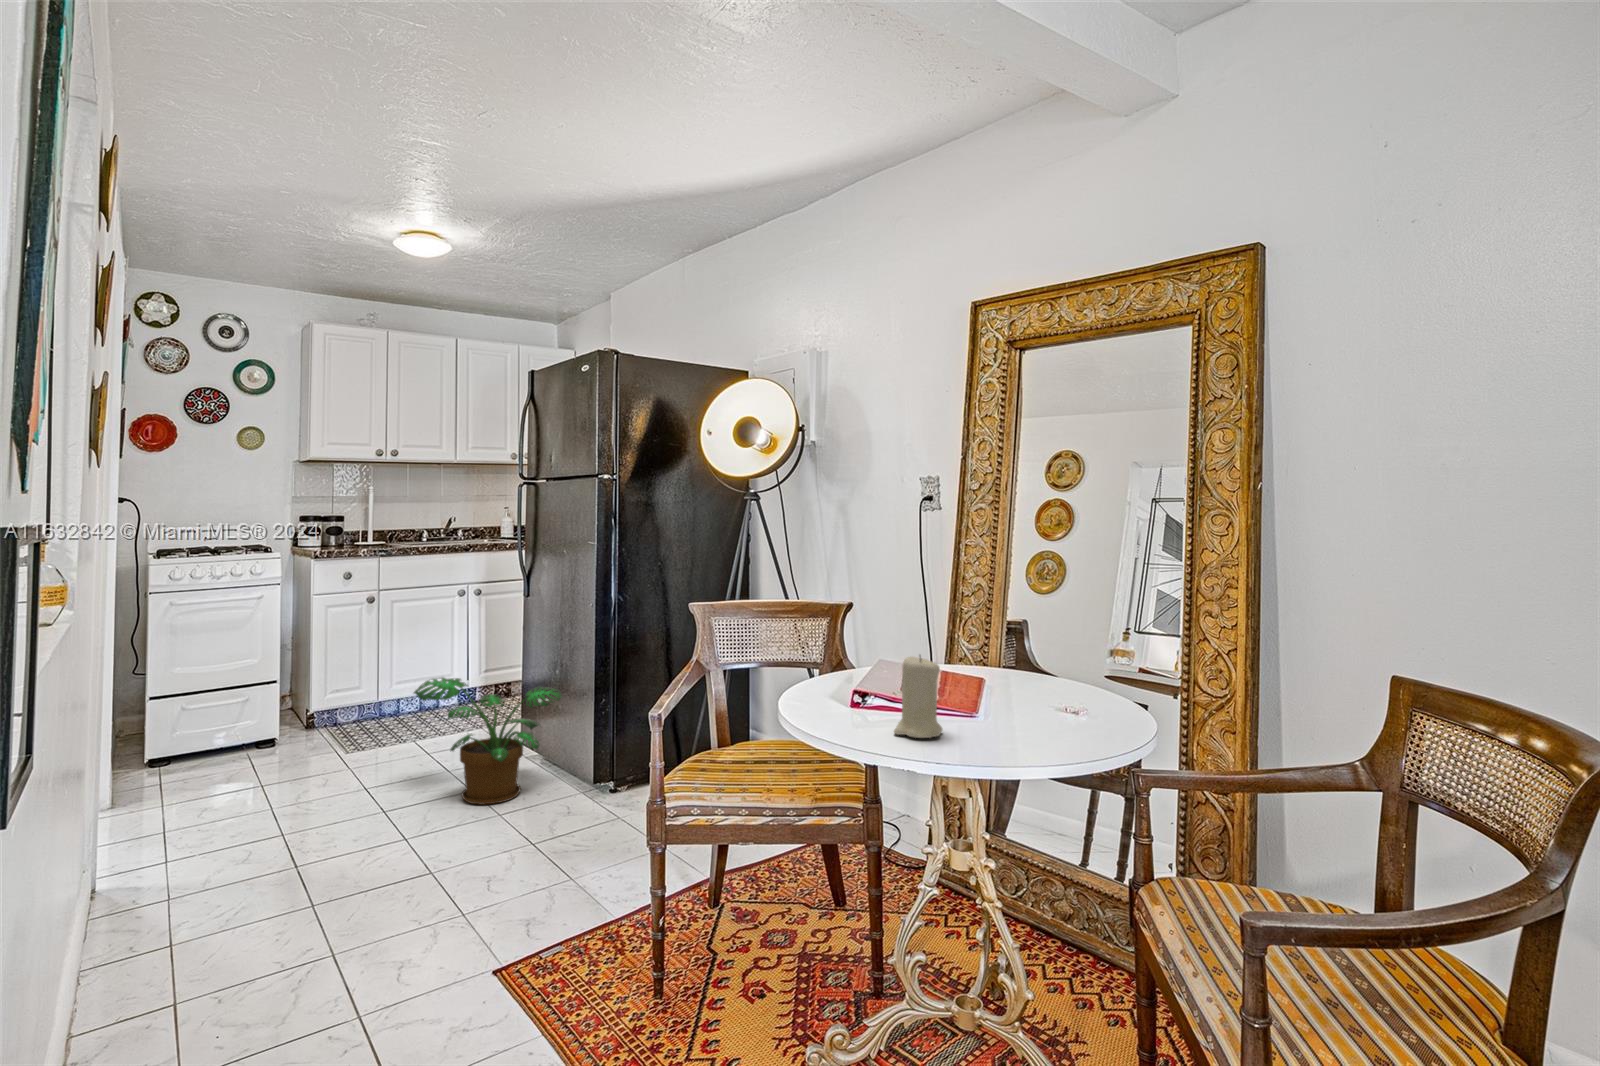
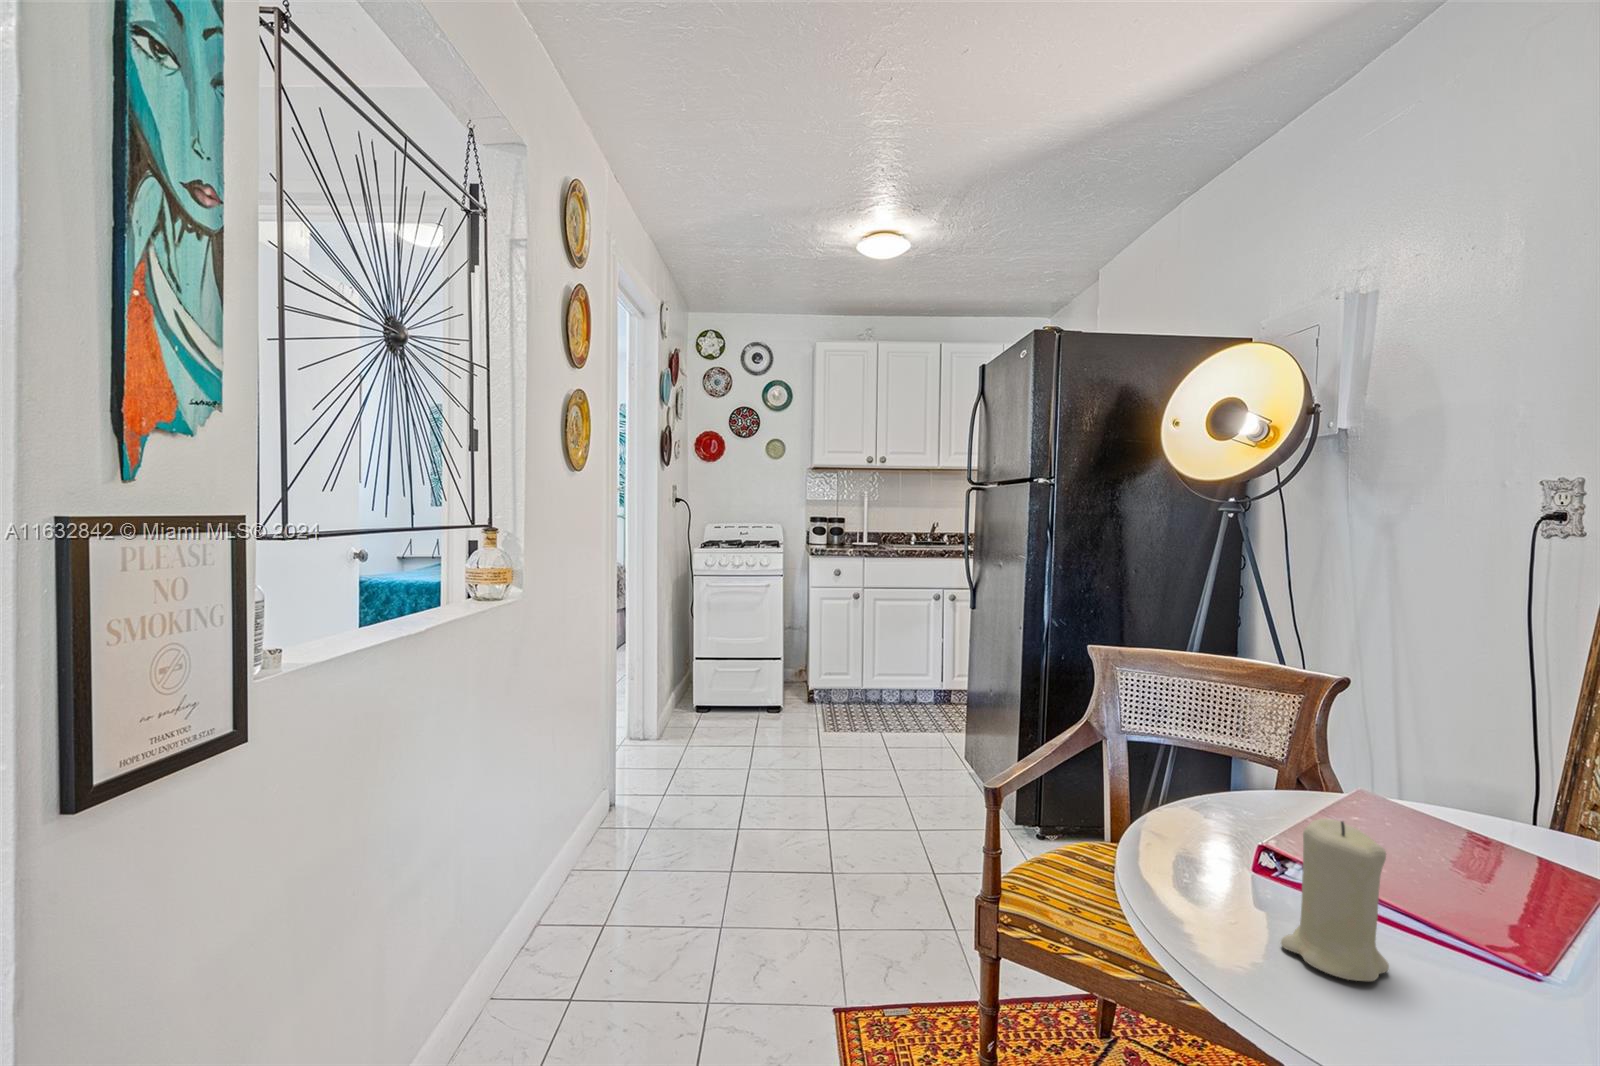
potted plant: present [414,677,562,805] -> none [858,680,993,817]

